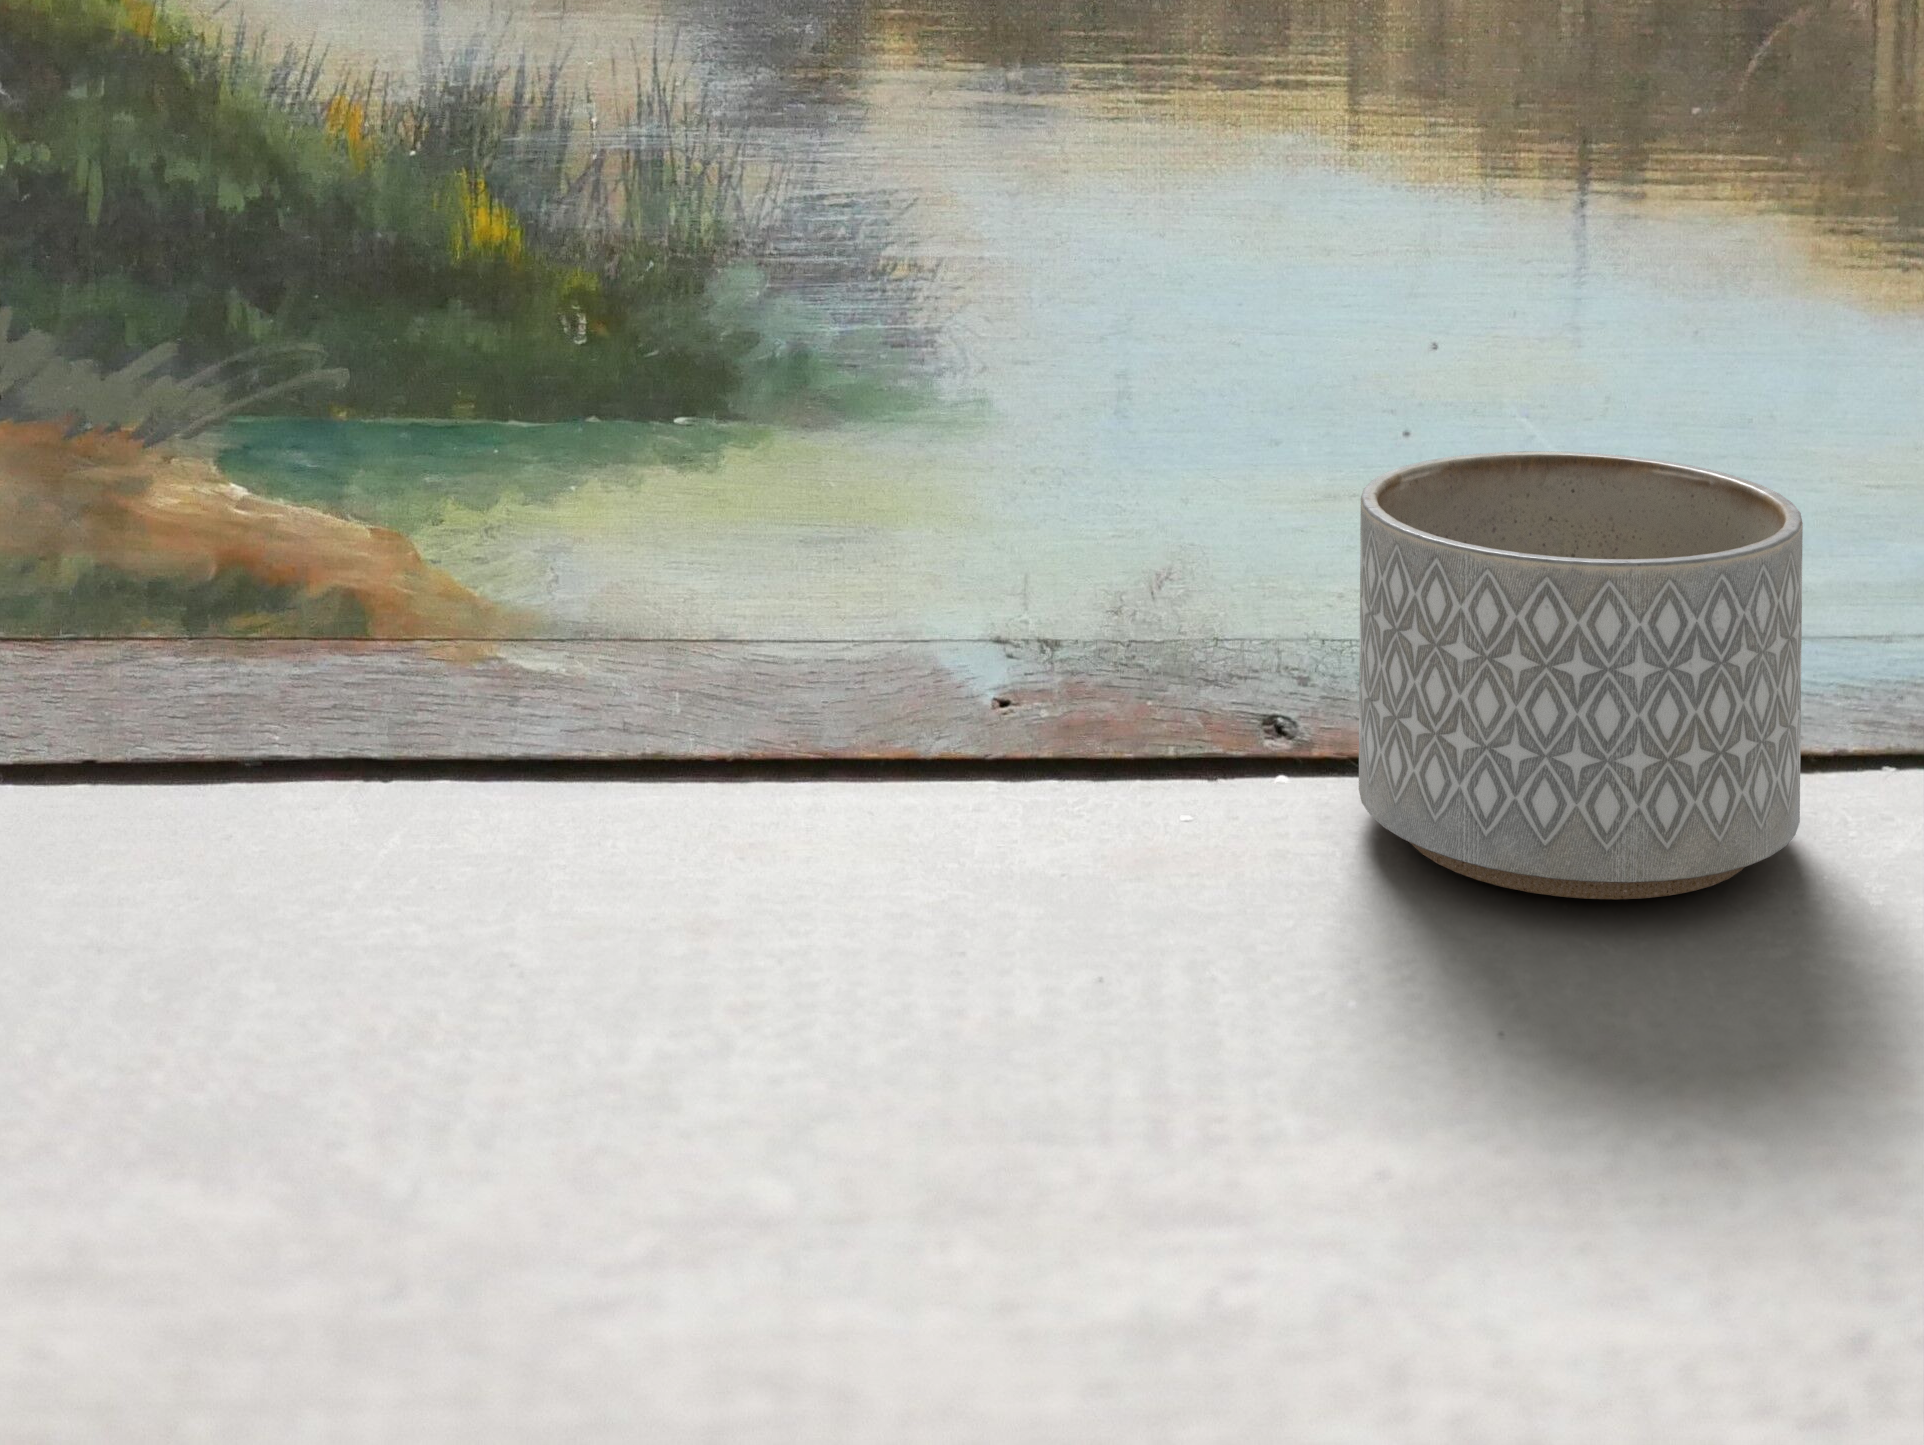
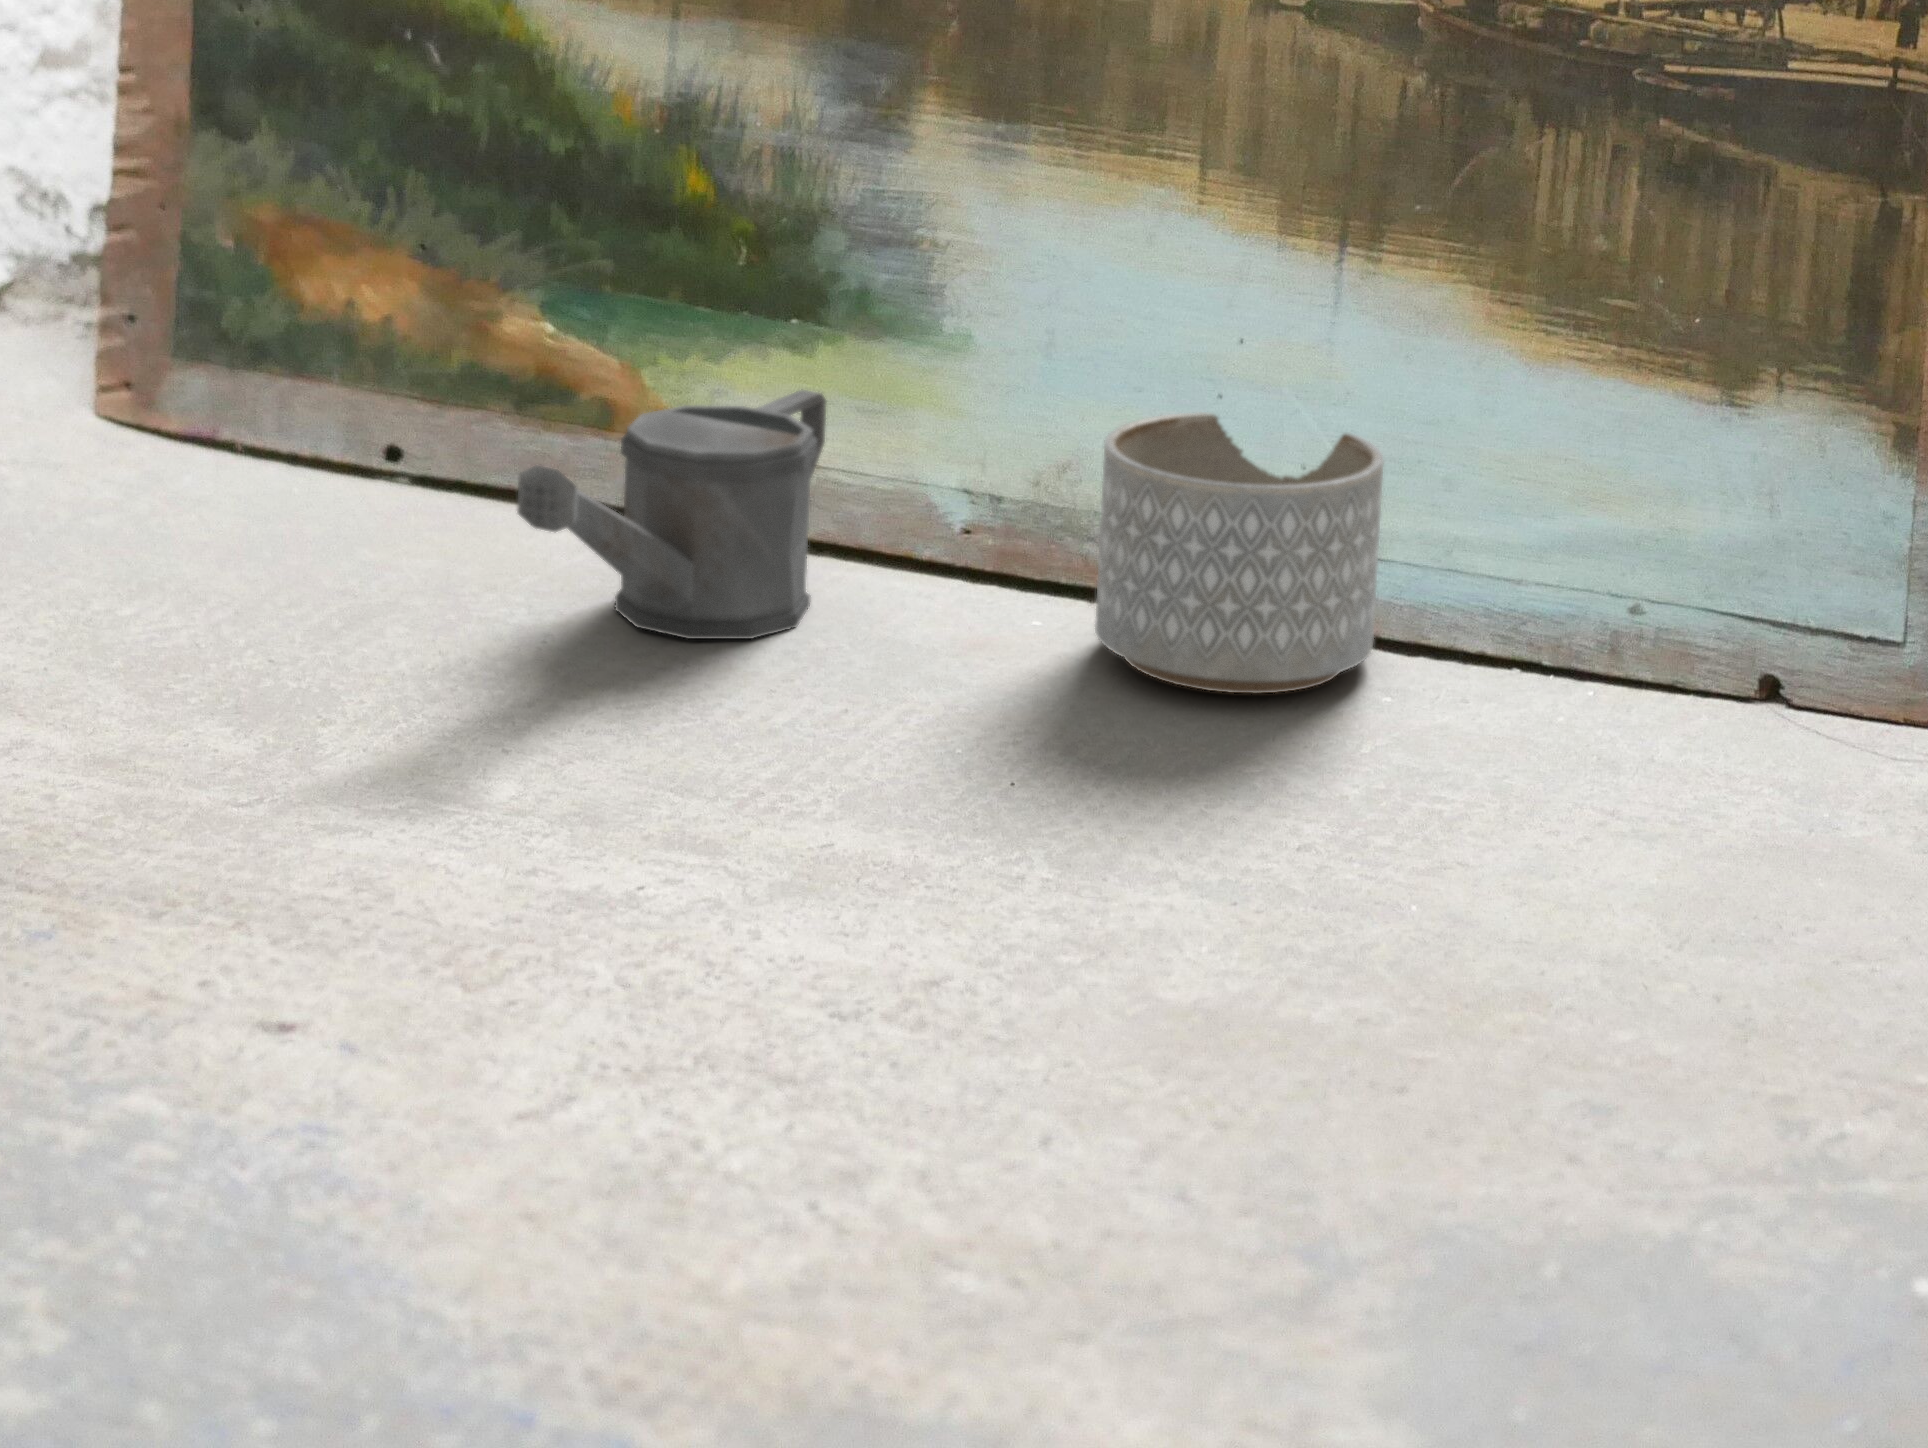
watering can: none [576,531,908,991] -> present [517,389,826,639]

